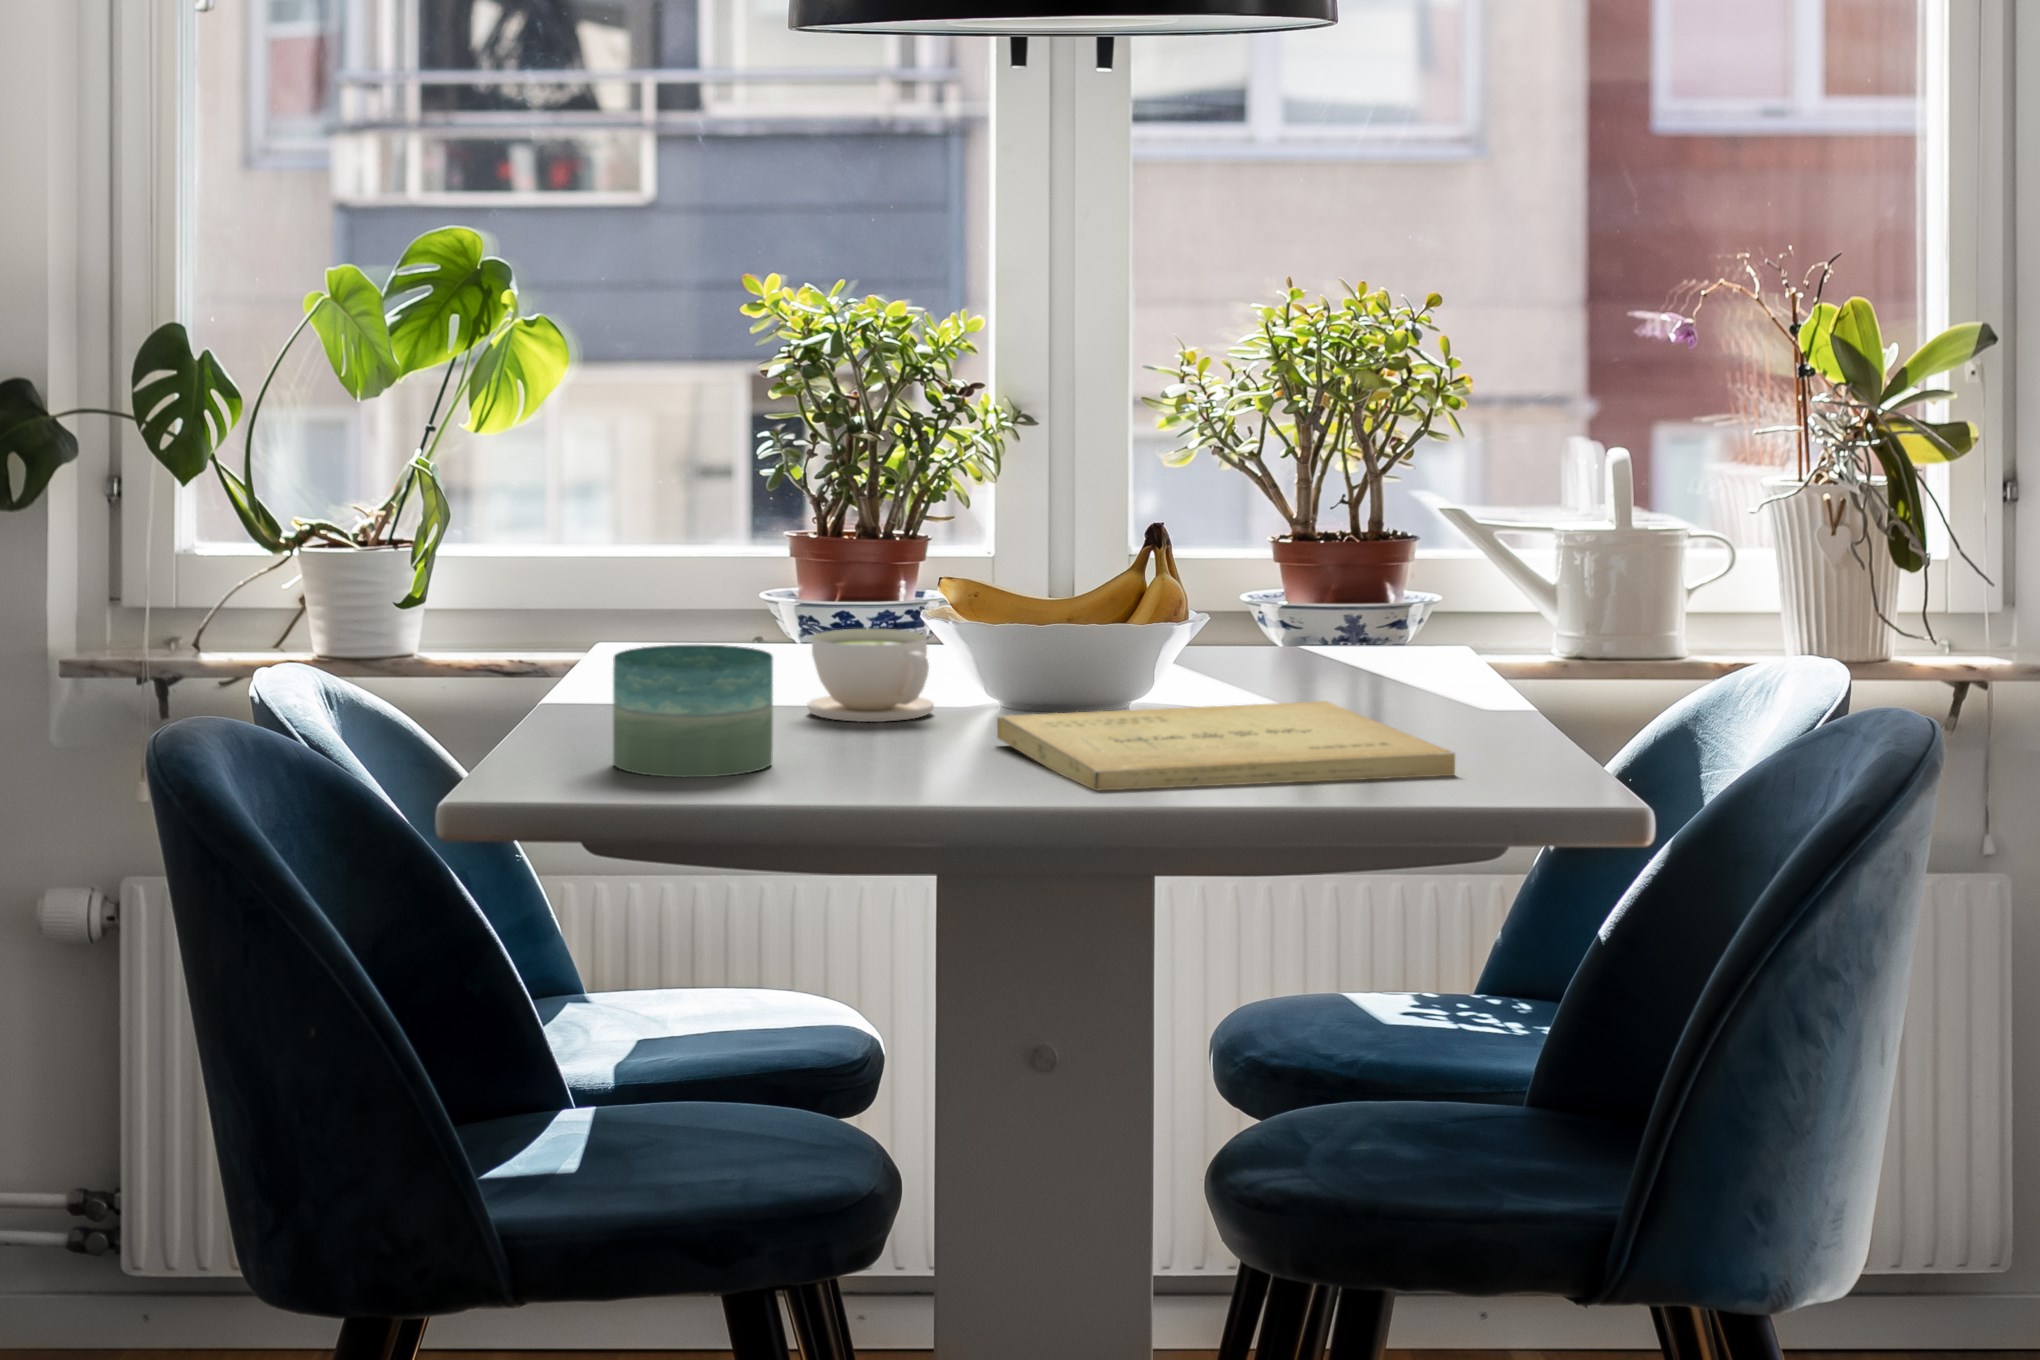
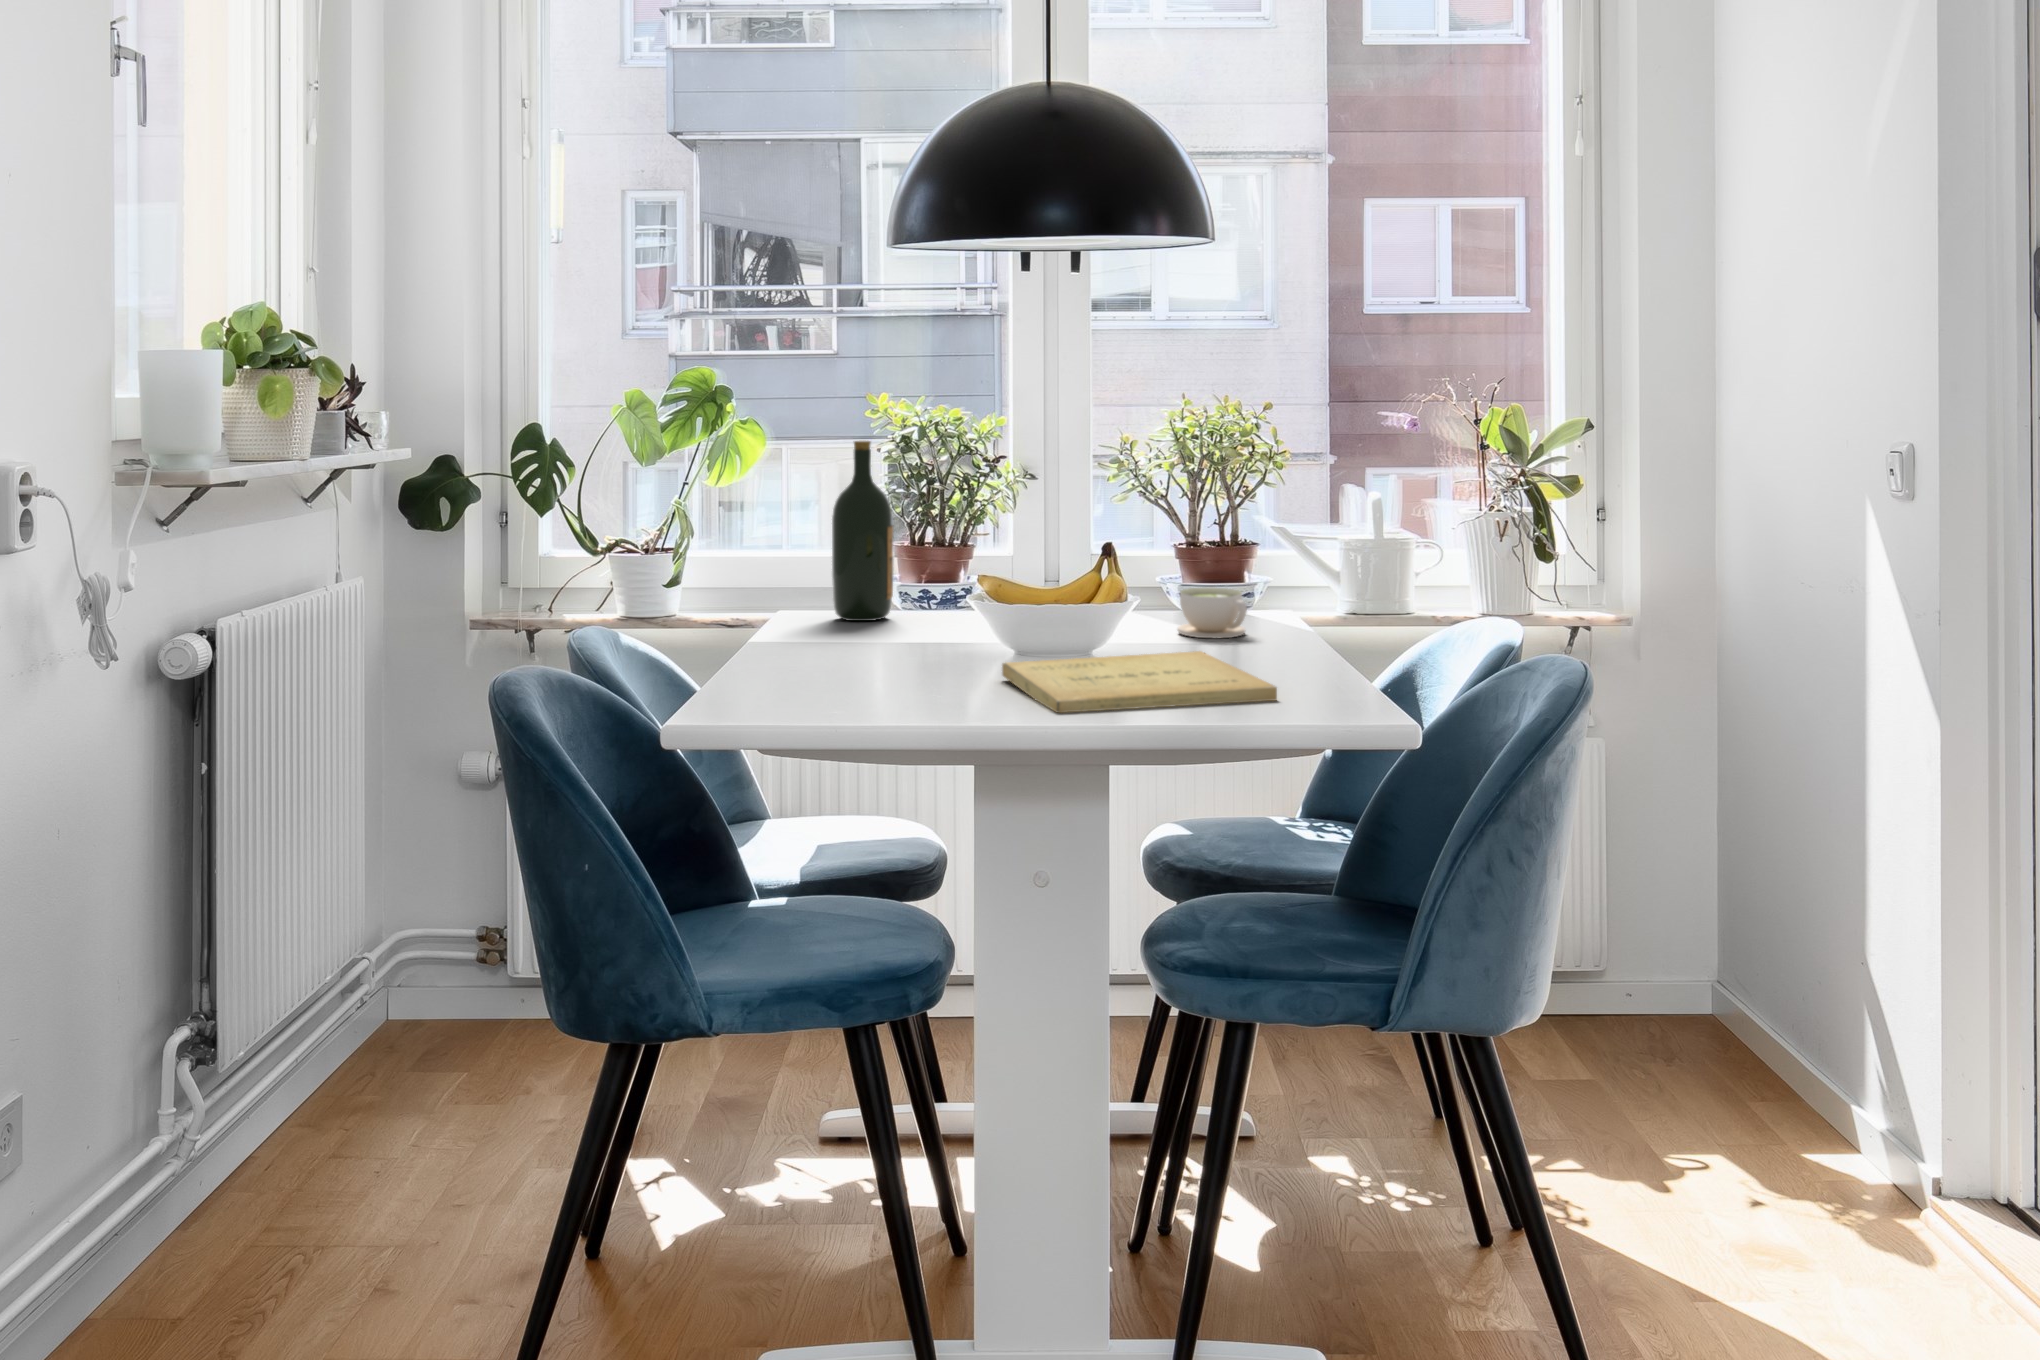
wine bottle: none [692,354,796,660] -> present [832,441,893,621]
coffee cup: present [808,629,934,722] -> present [1178,588,1247,638]
candle: present [613,645,773,777] -> none [767,622,864,705]

